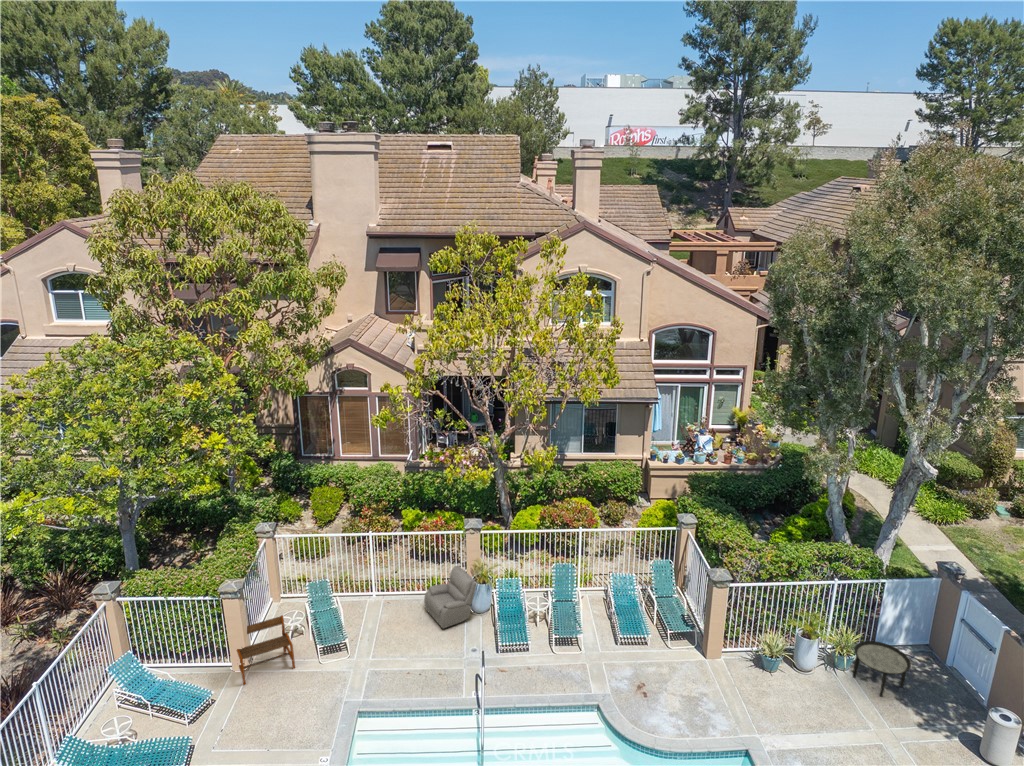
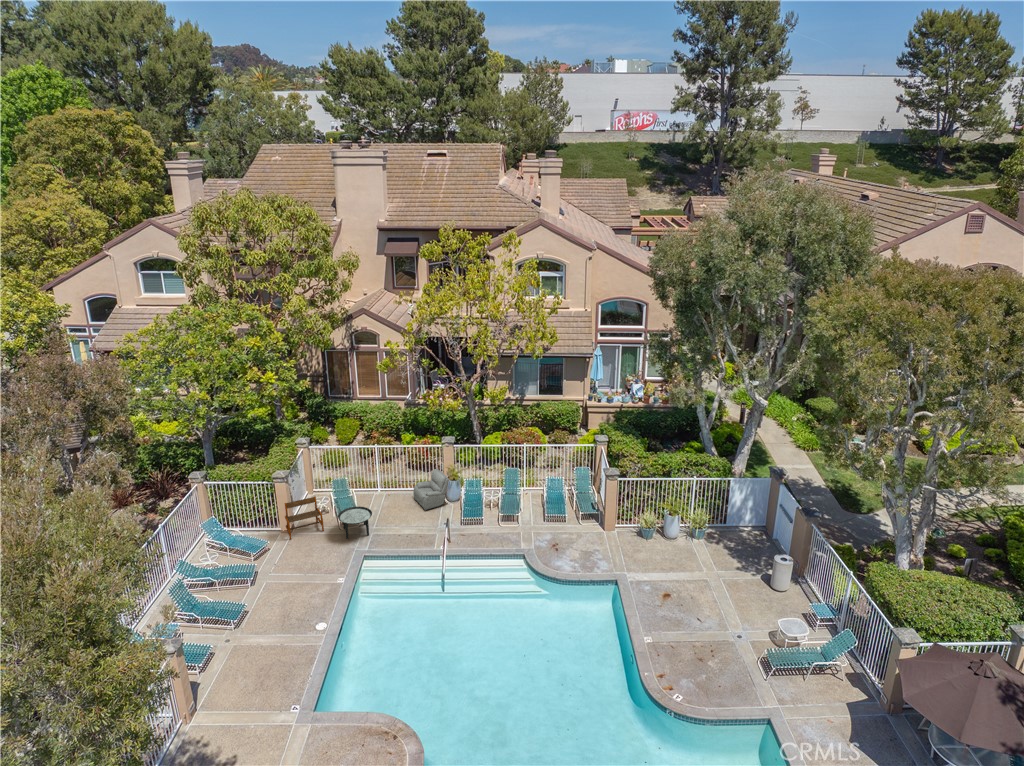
round table: present [853,641,911,697] -> present [338,507,372,539]

